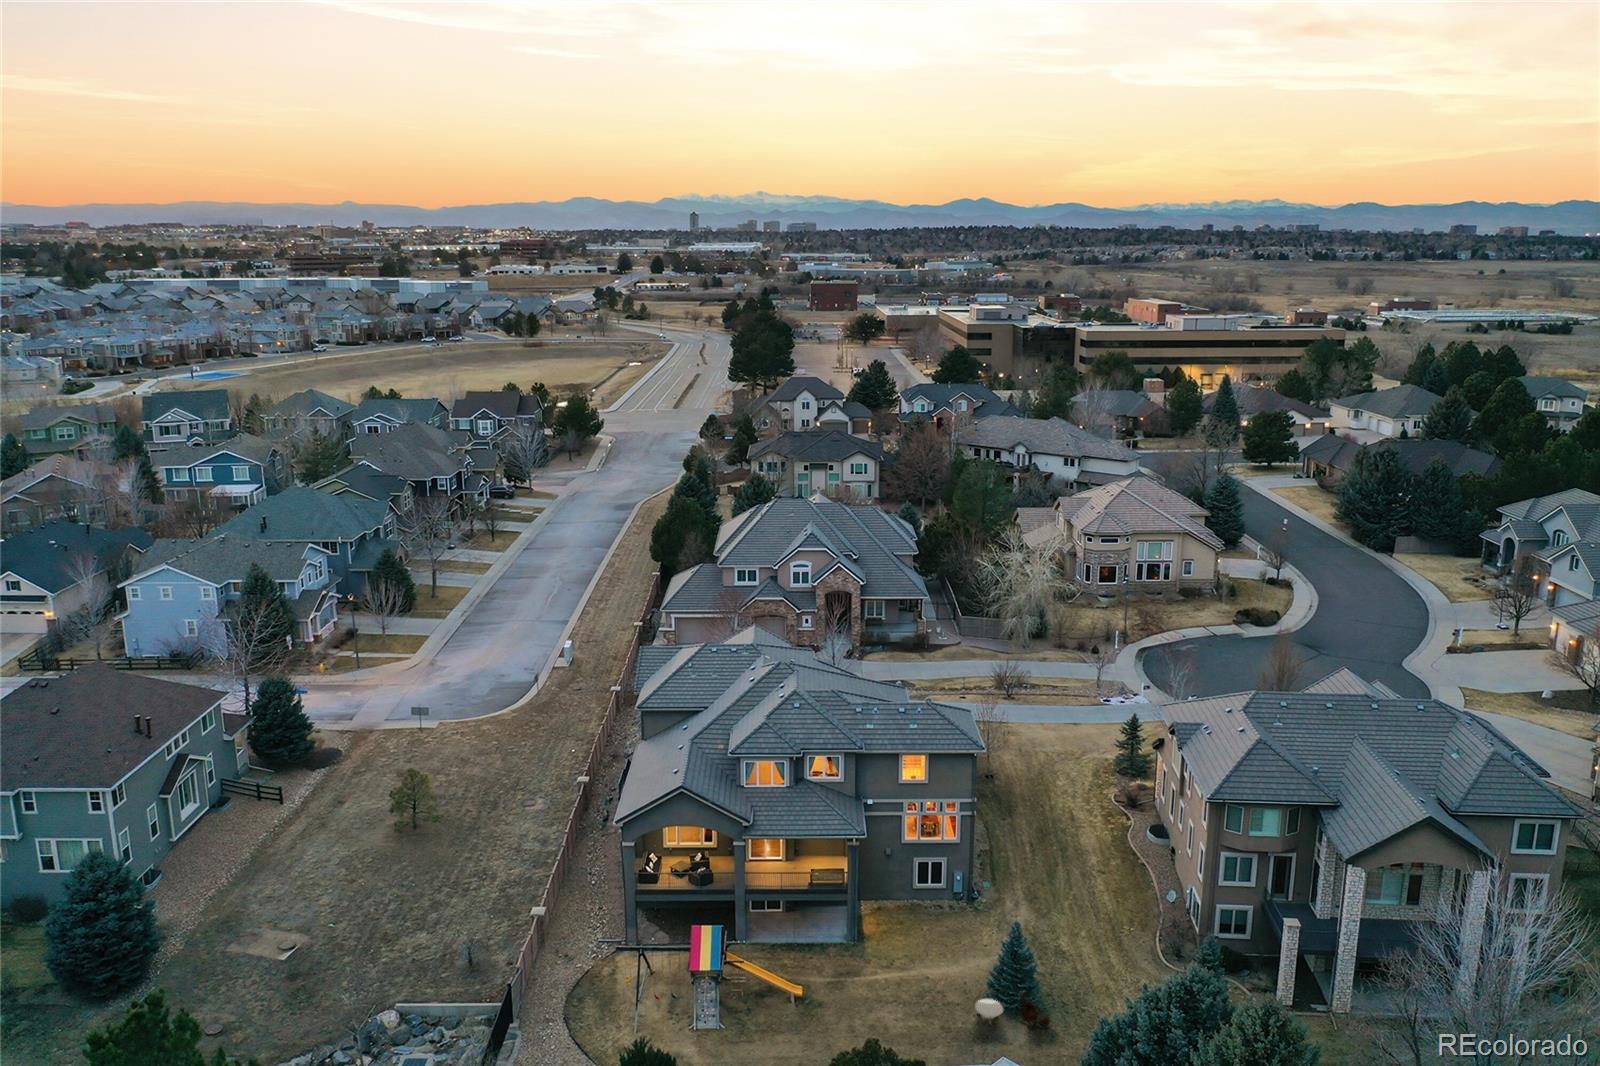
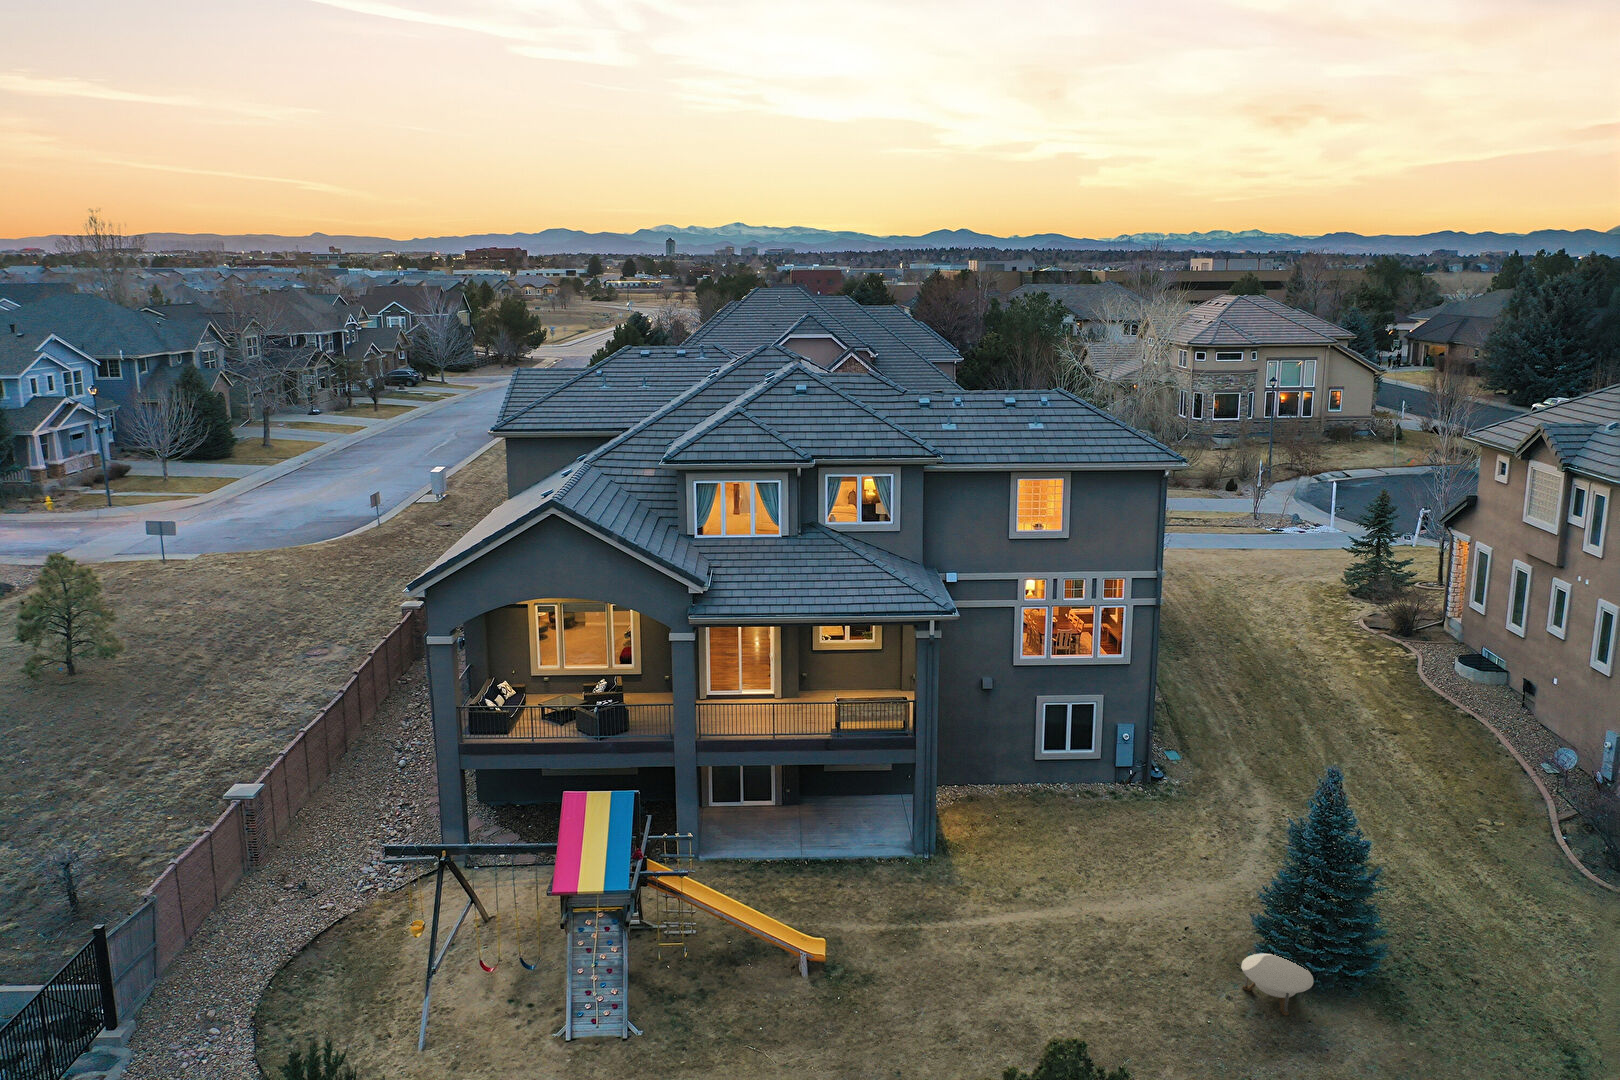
lounge chair: present [1020,993,1050,1026] -> none [1354,935,1430,1022]

